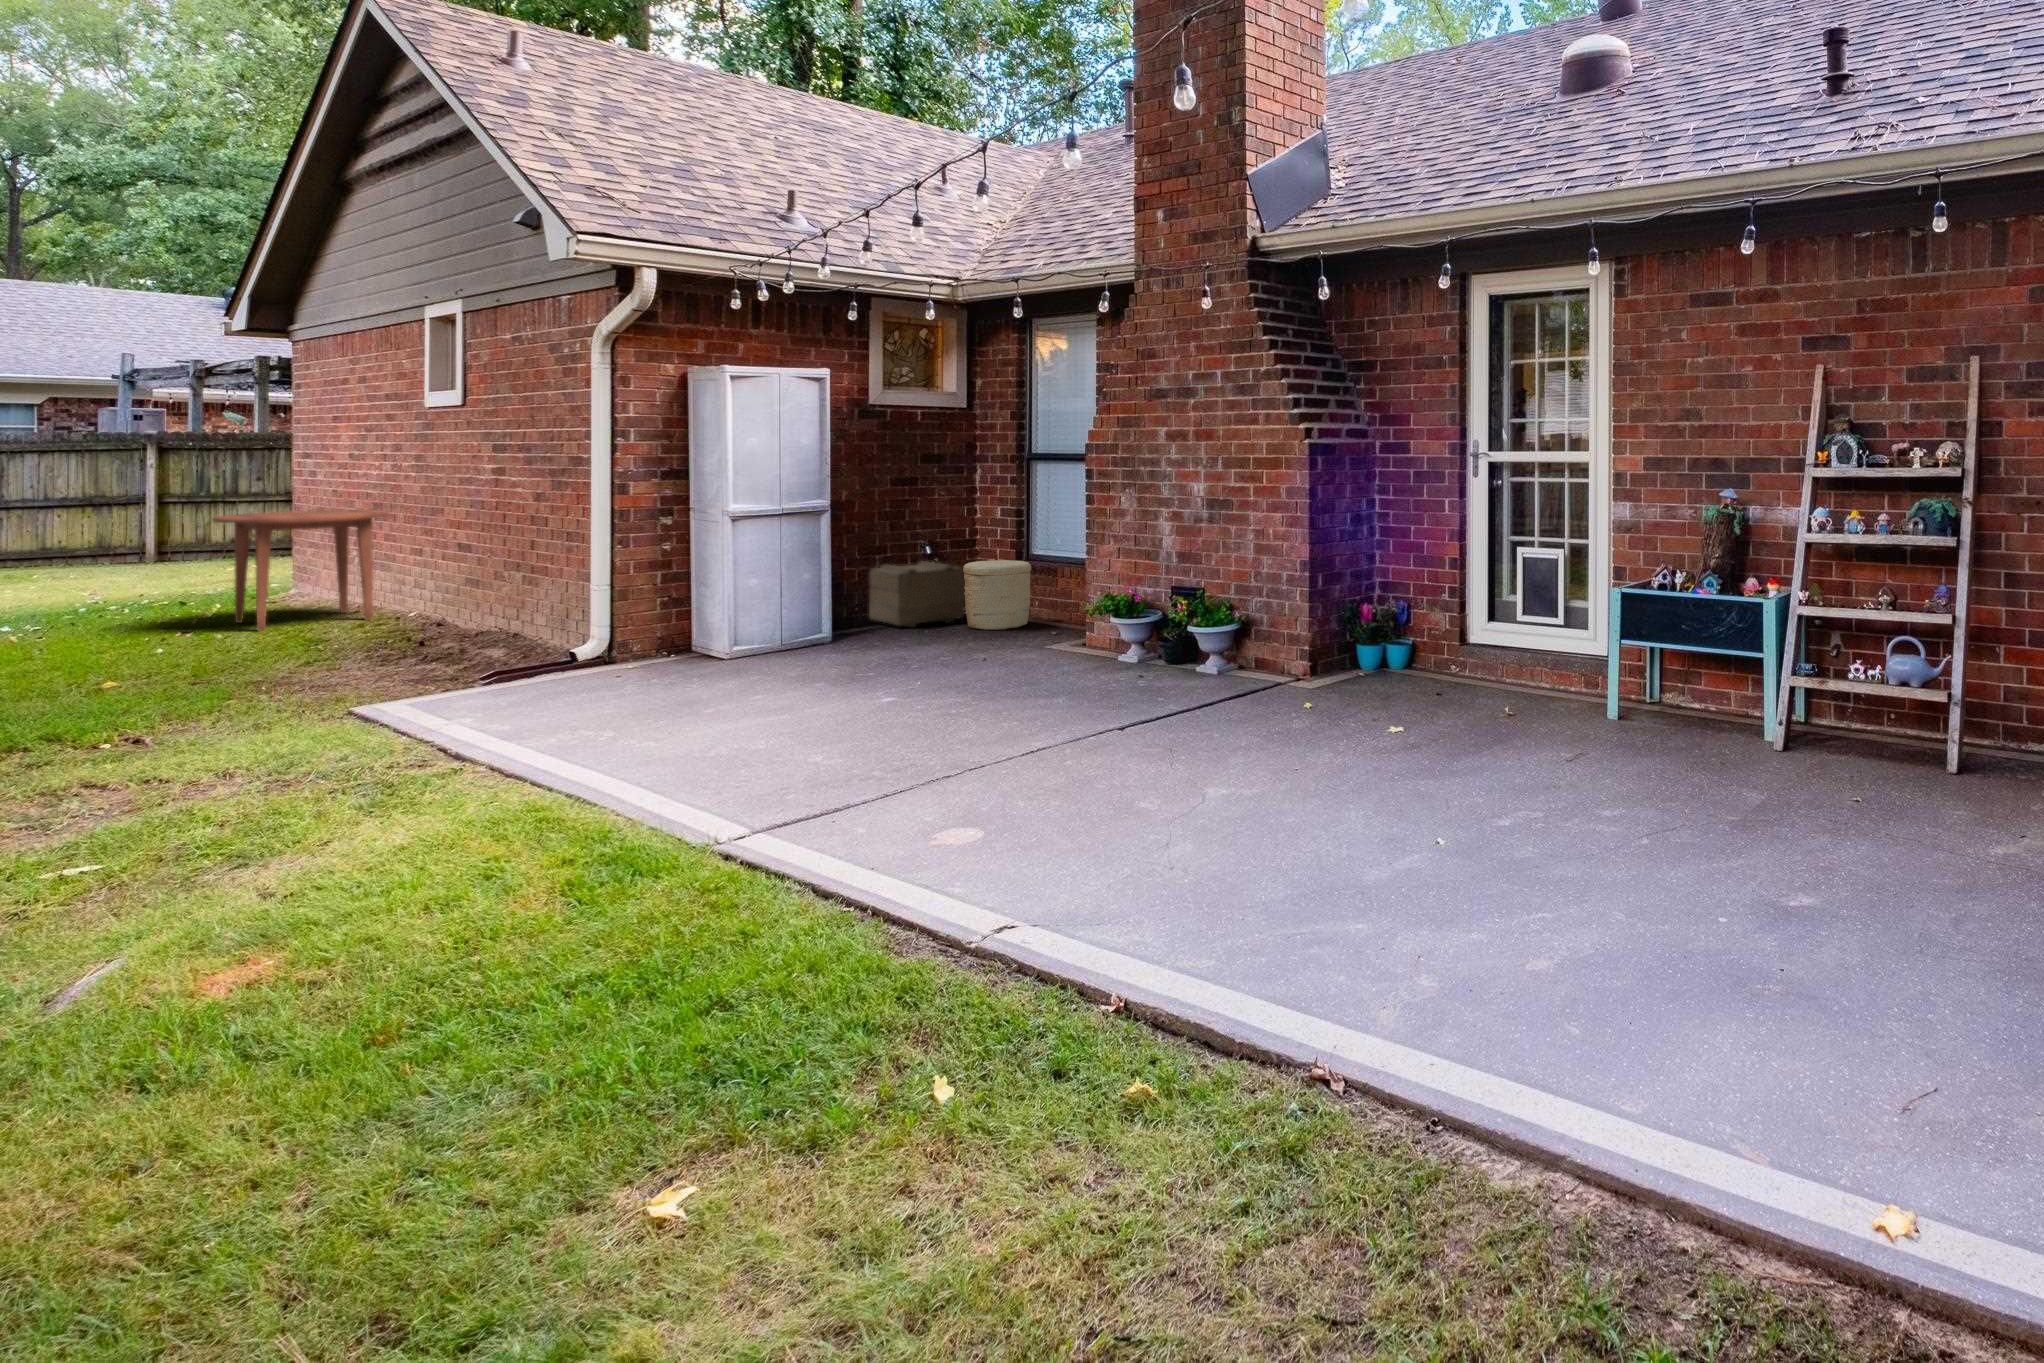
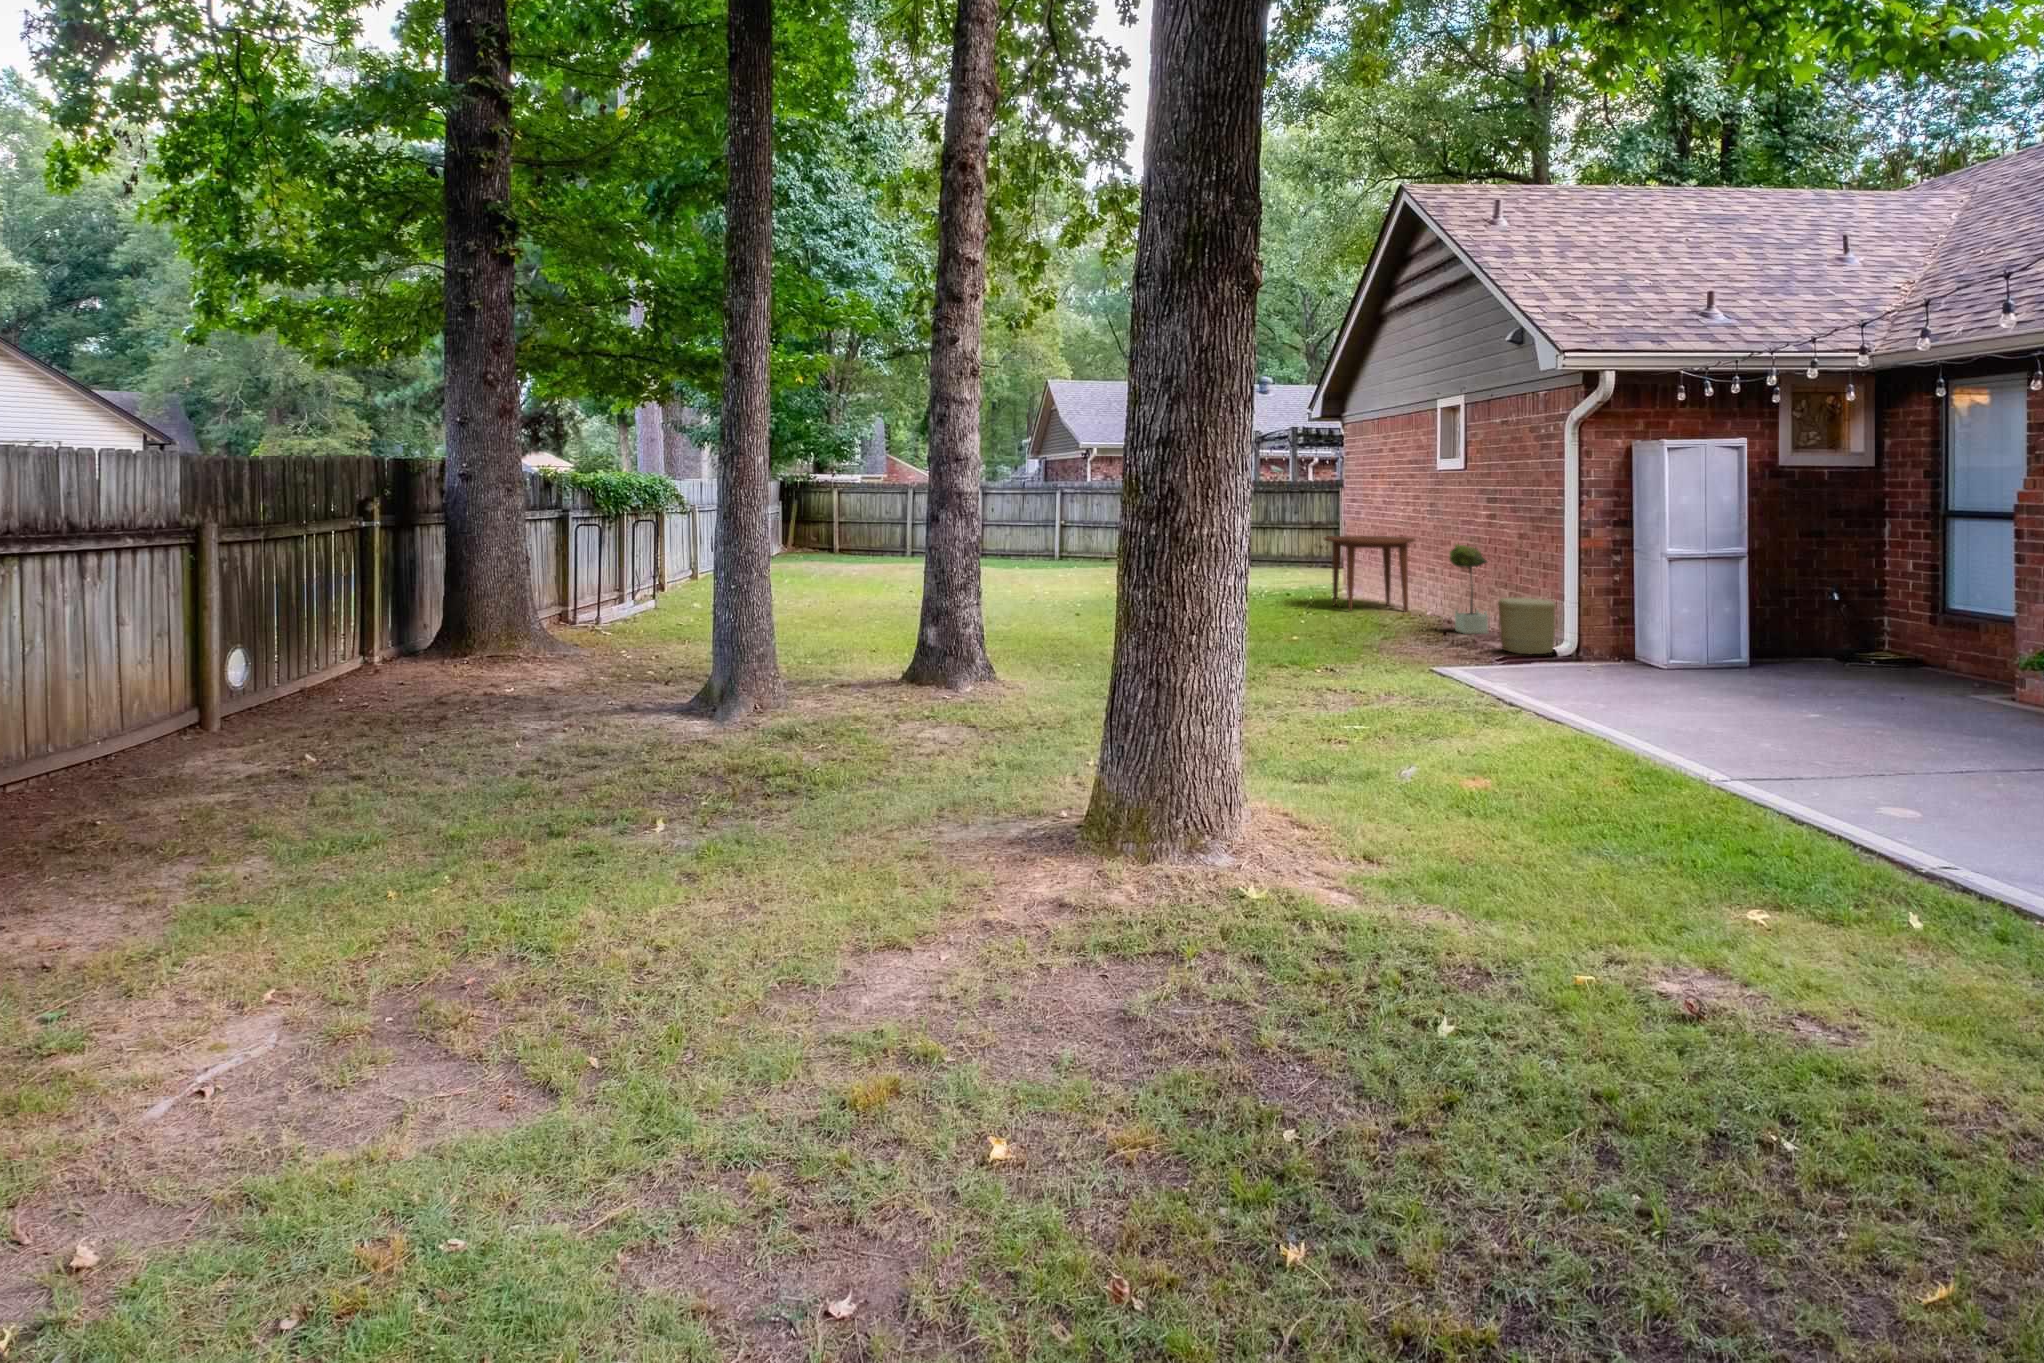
potted tree: none [423,514,490,645] -> present [1450,544,1488,634]
woven basket: present [963,560,1031,630] -> present [1498,598,1556,654]
wooden crate: present [869,561,965,627] -> none [1783,607,1880,664]

